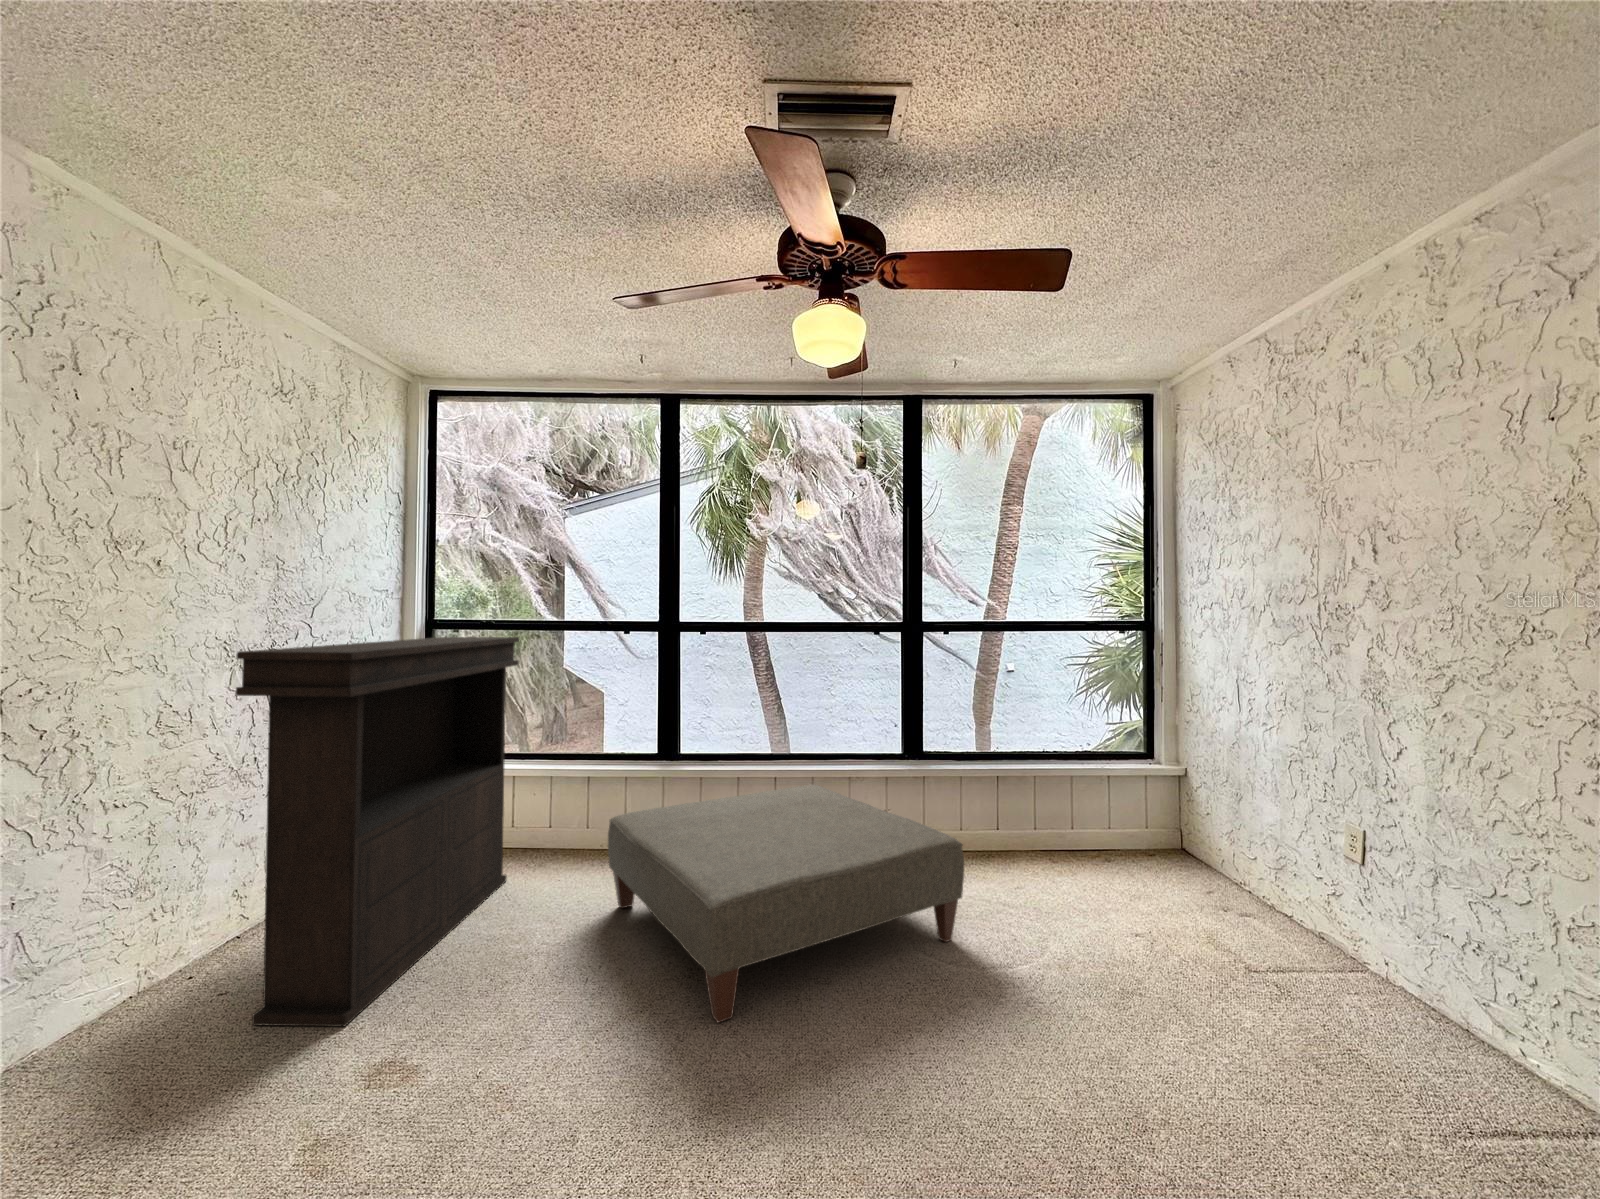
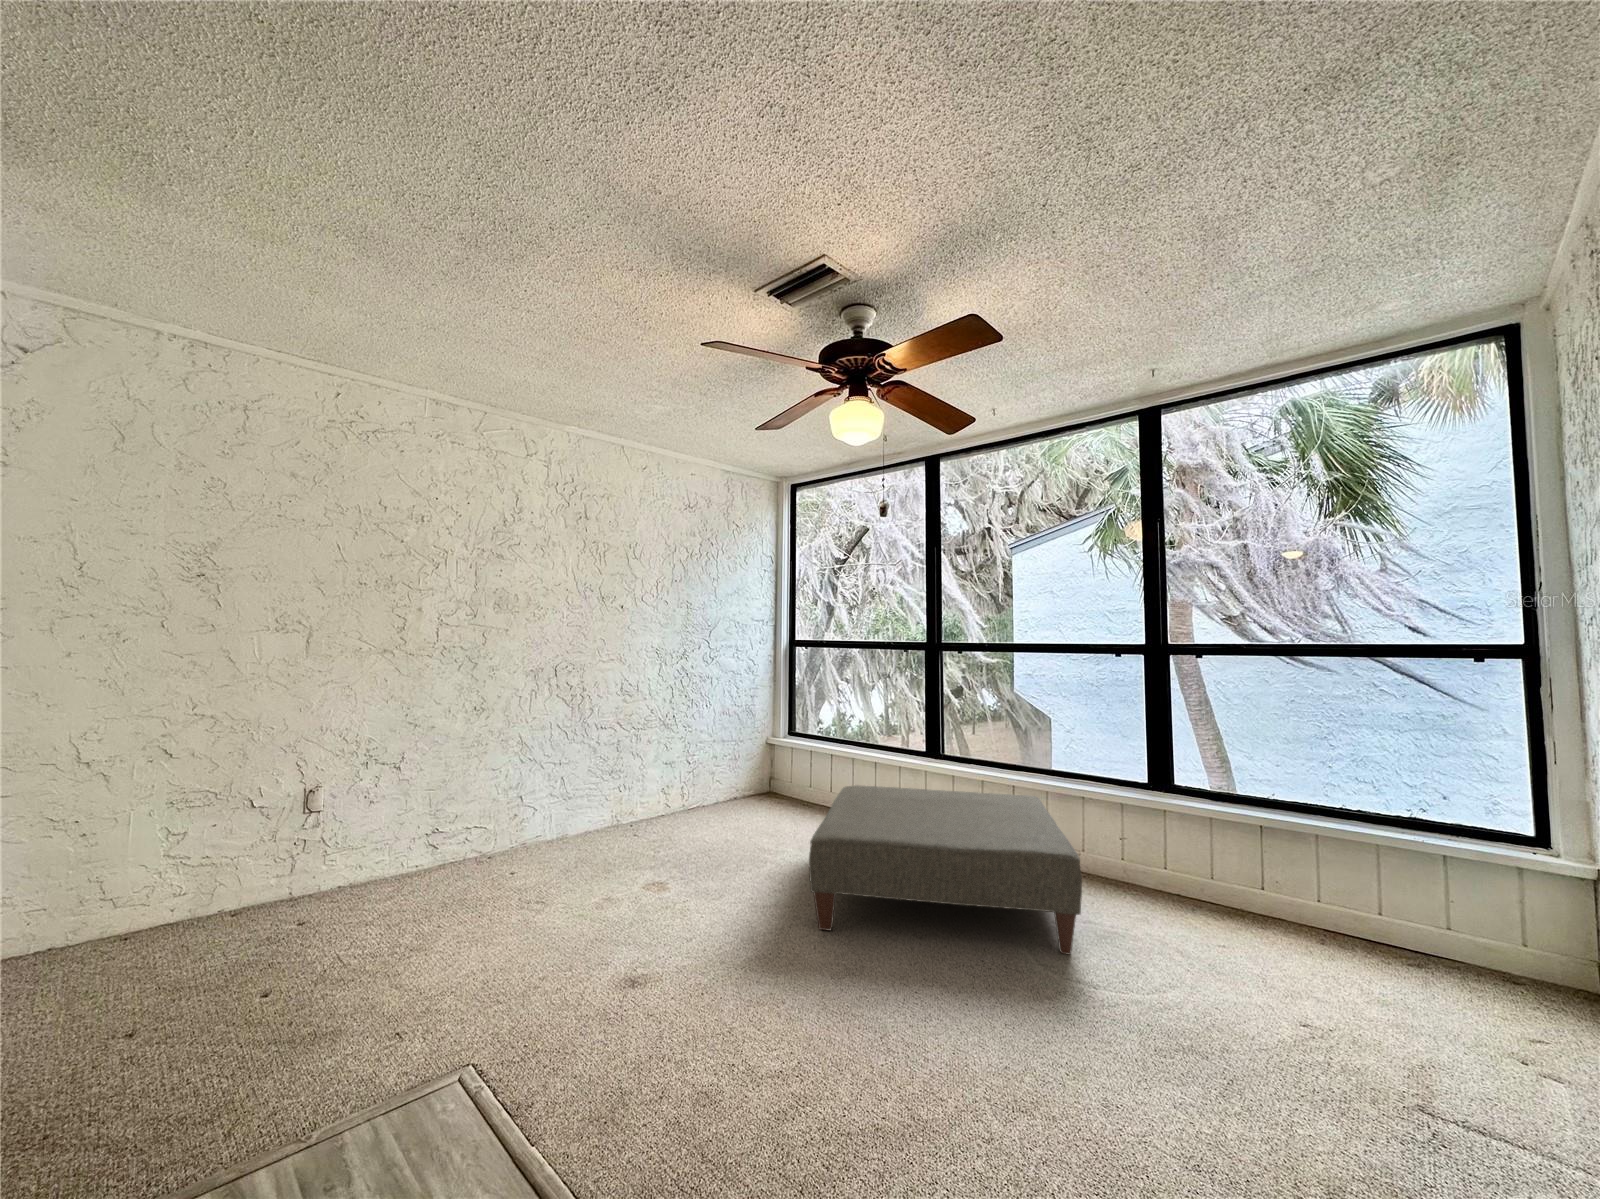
console table: present [236,637,519,1027] -> none [628,651,814,865]

